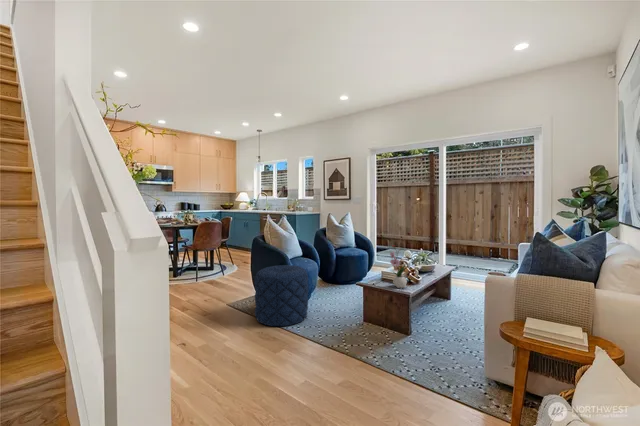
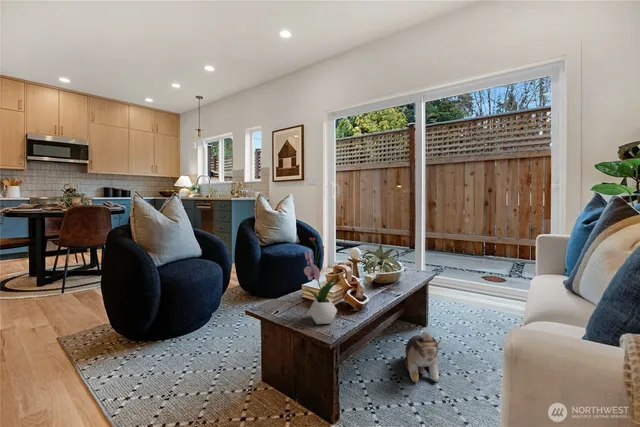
pouf: present [255,265,308,326] -> none [51,273,170,398]
plush toy: none [439,295,460,322] -> present [404,333,441,382]

